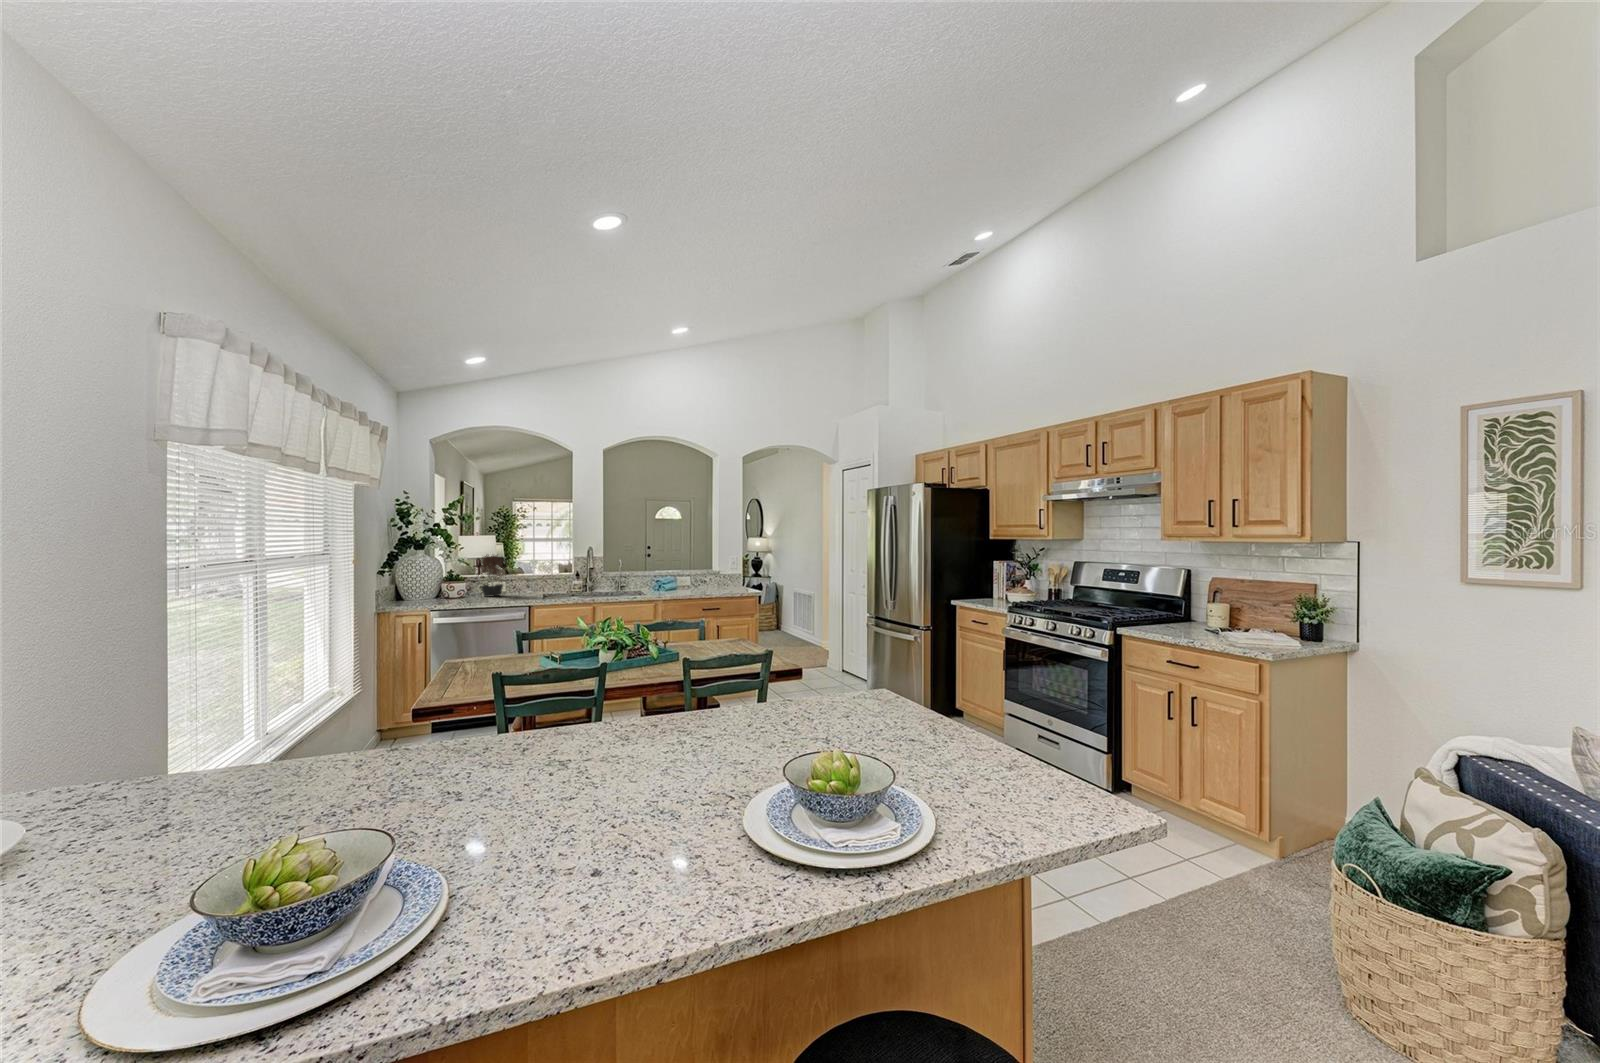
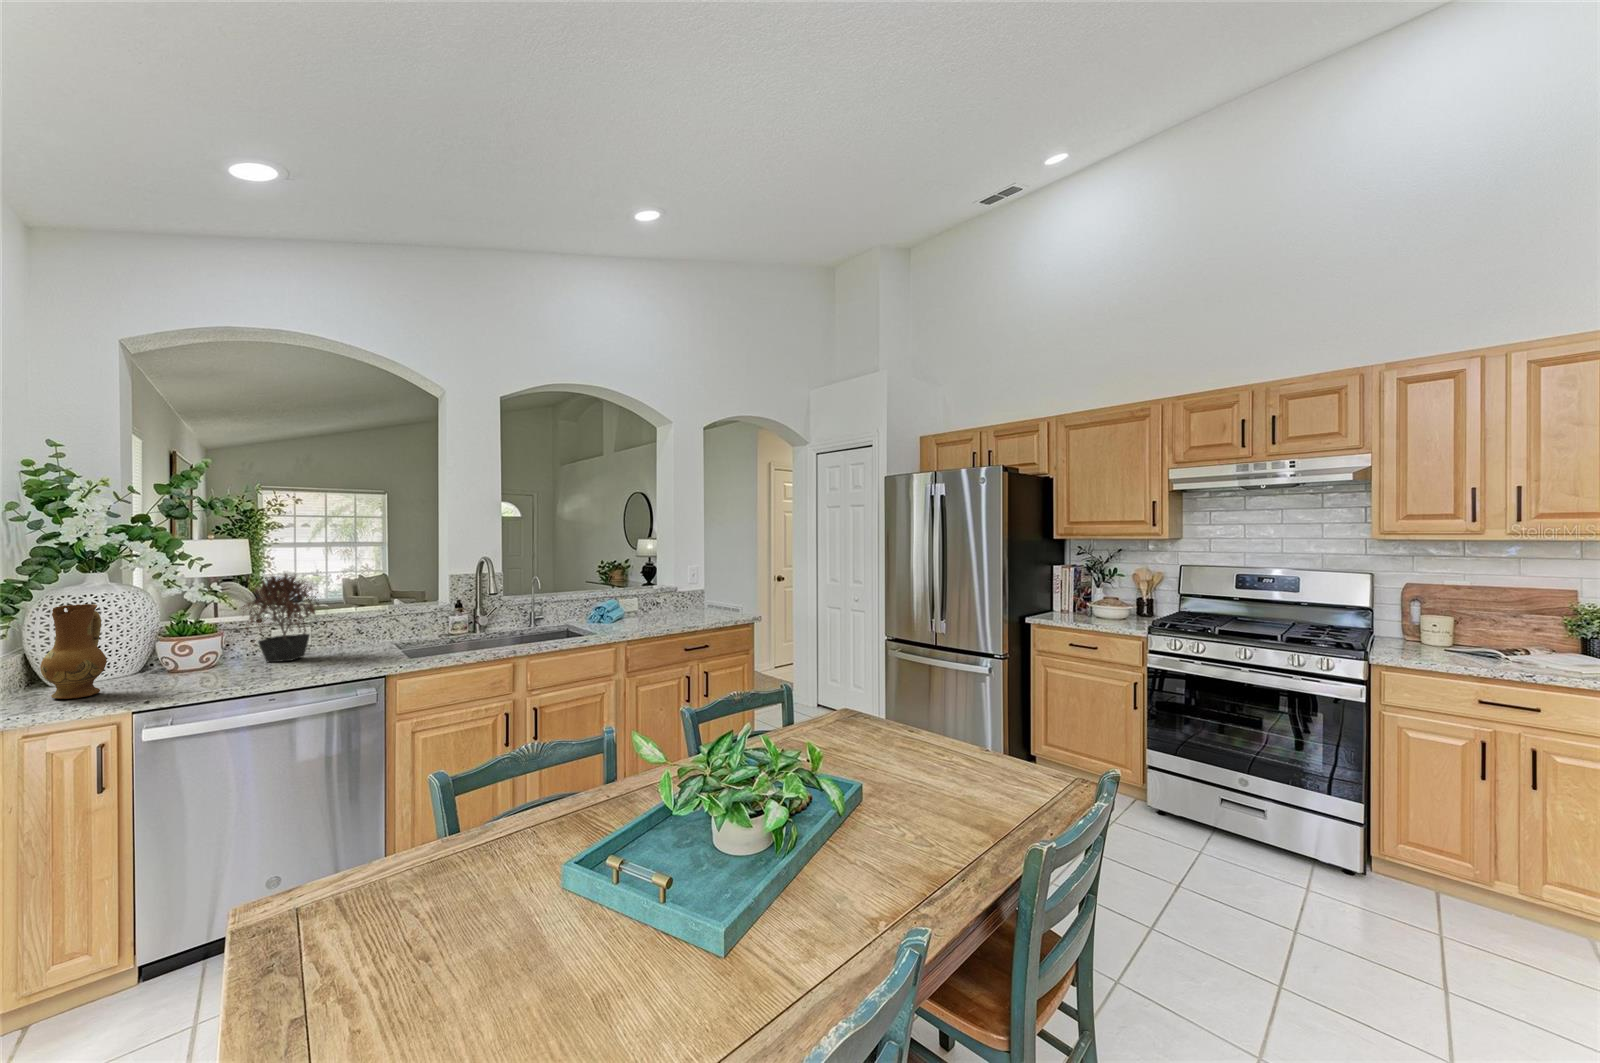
ceramic jug: none [400,564,422,602] -> present [40,604,107,699]

